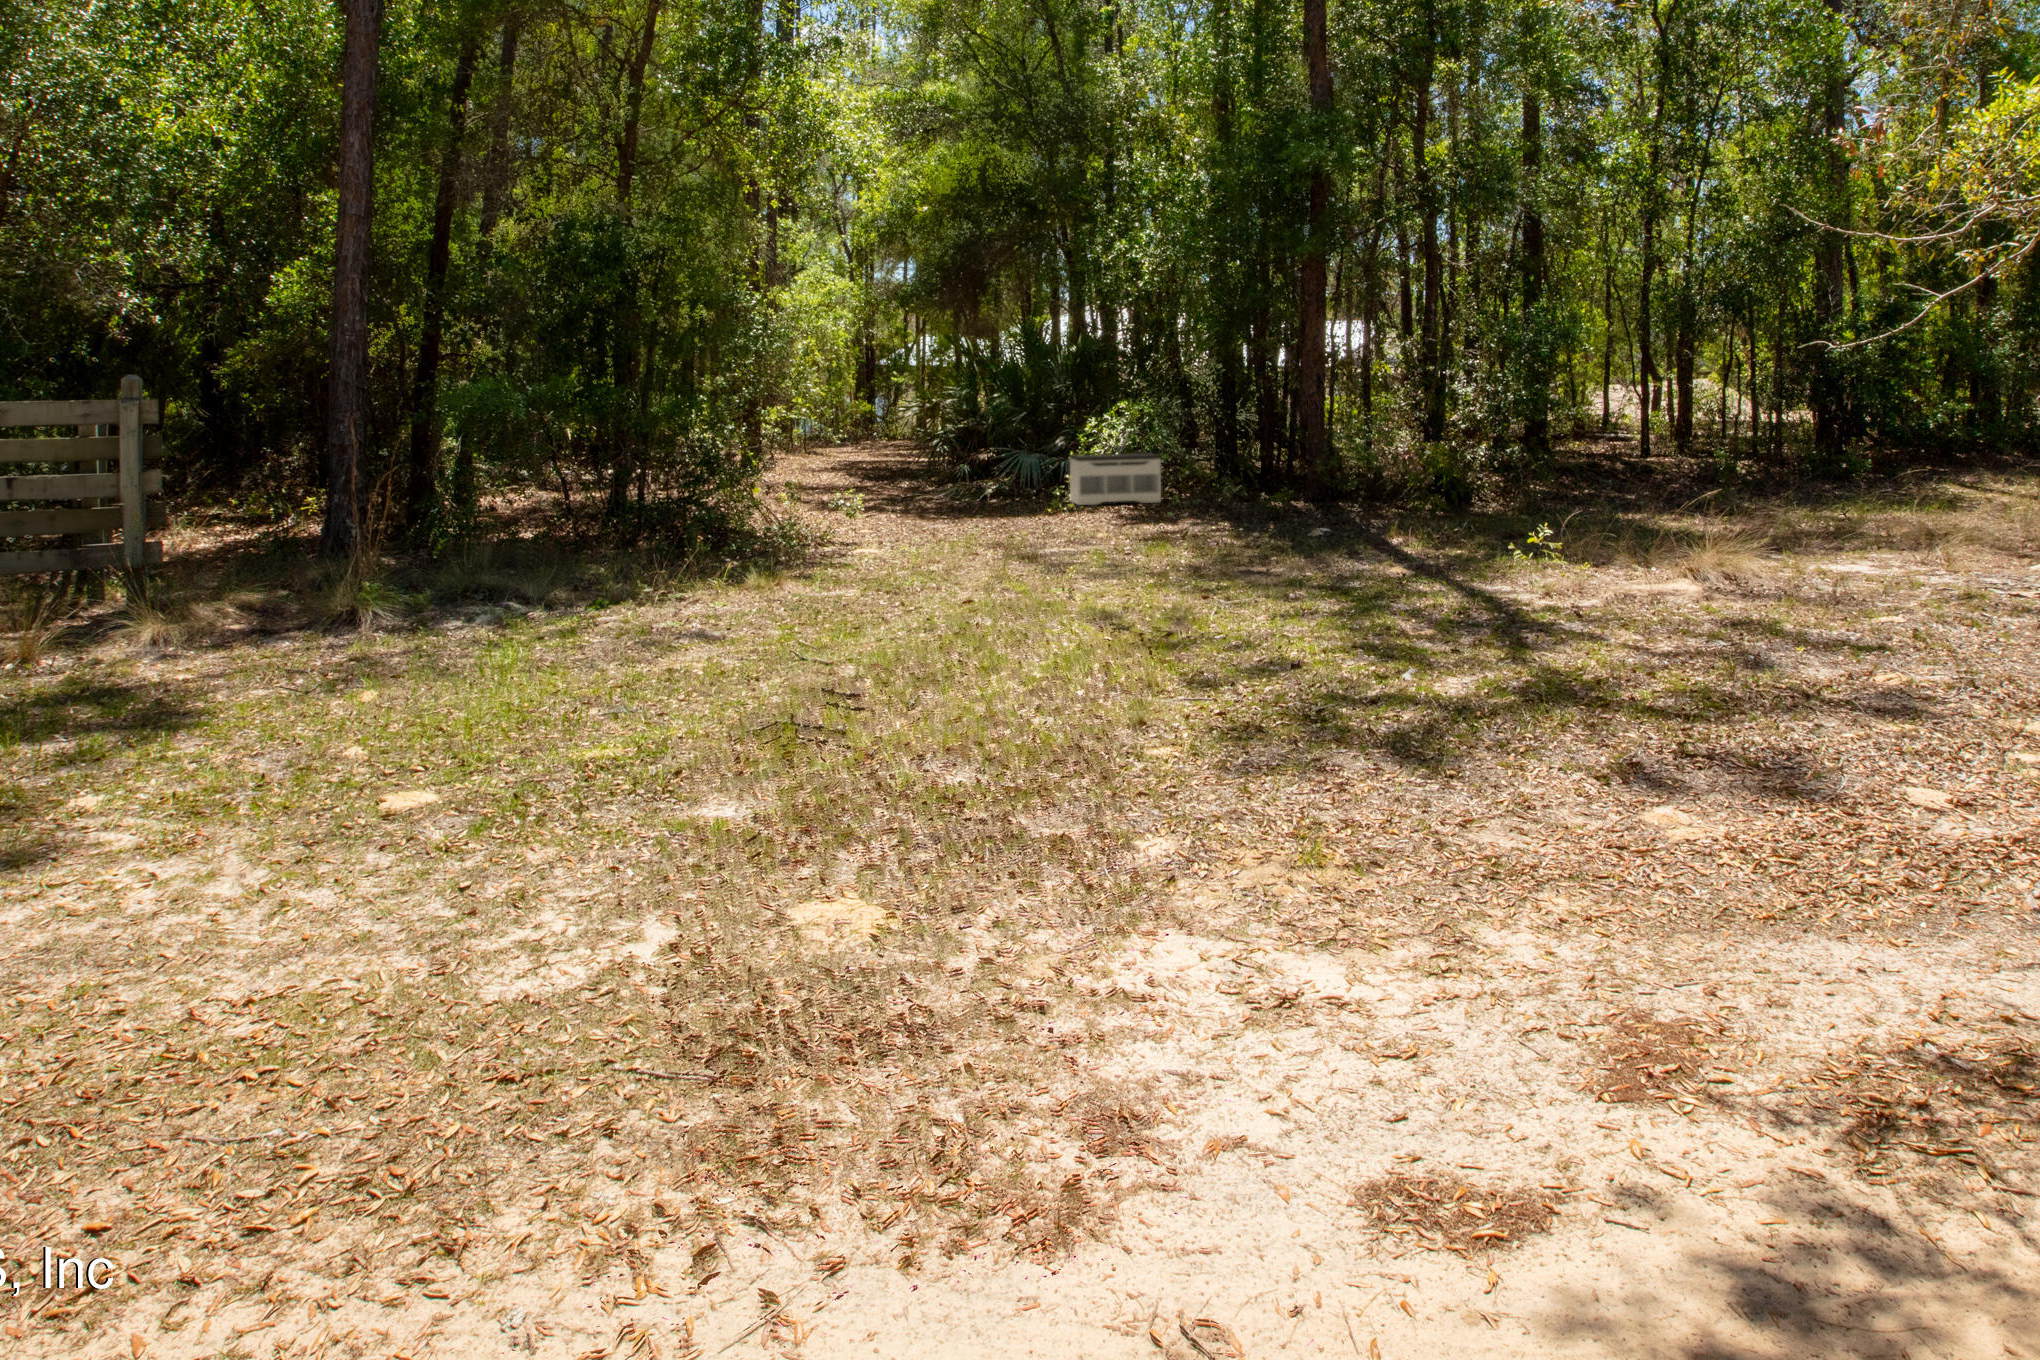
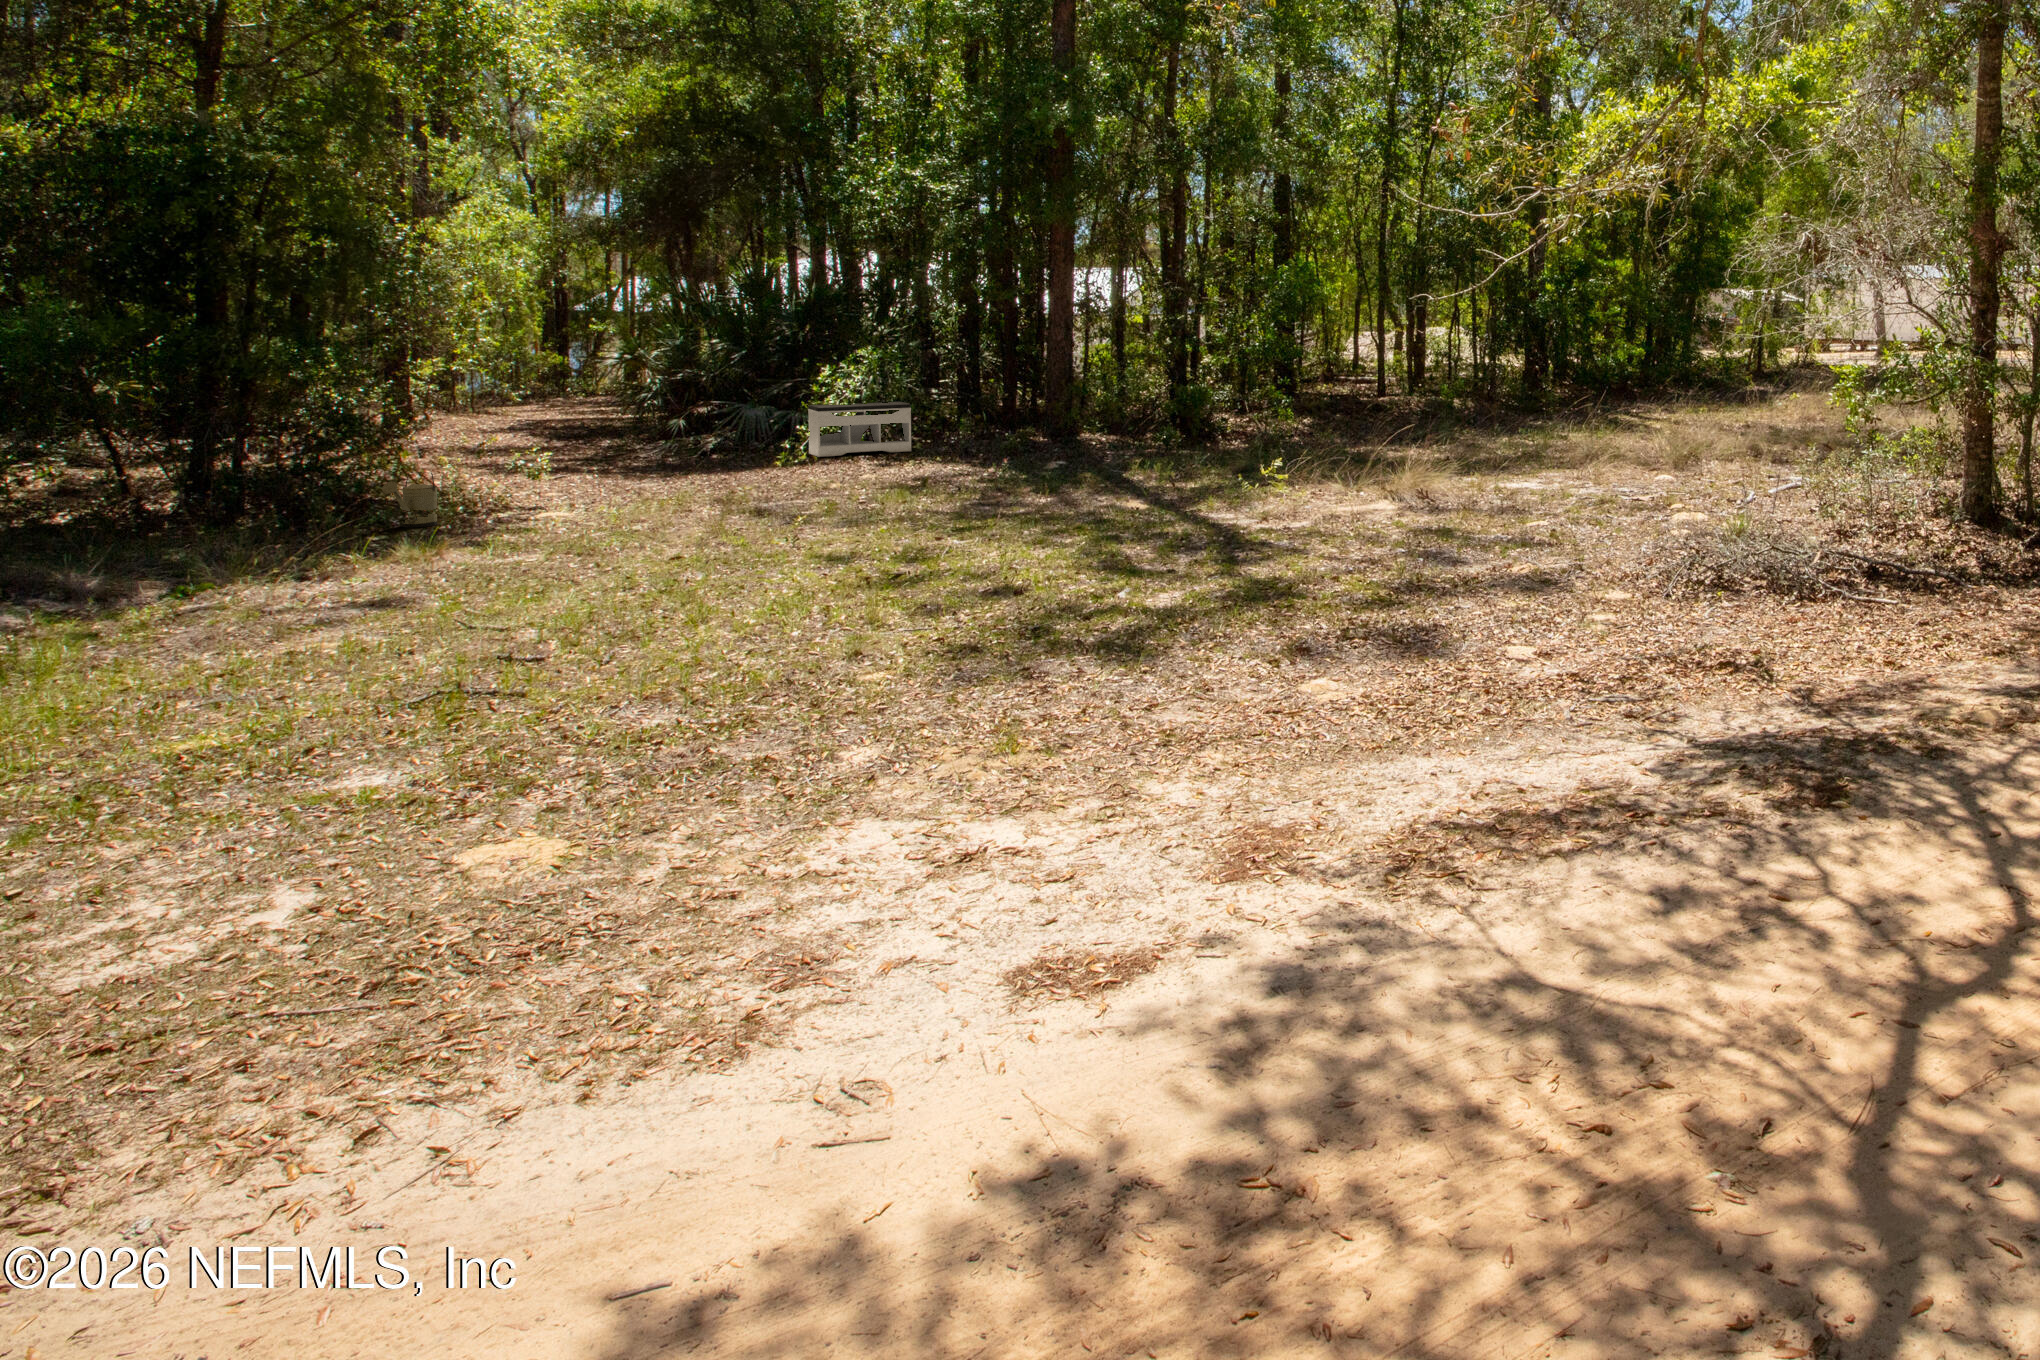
watering can: none [741,509,780,558] -> present [382,473,437,528]

